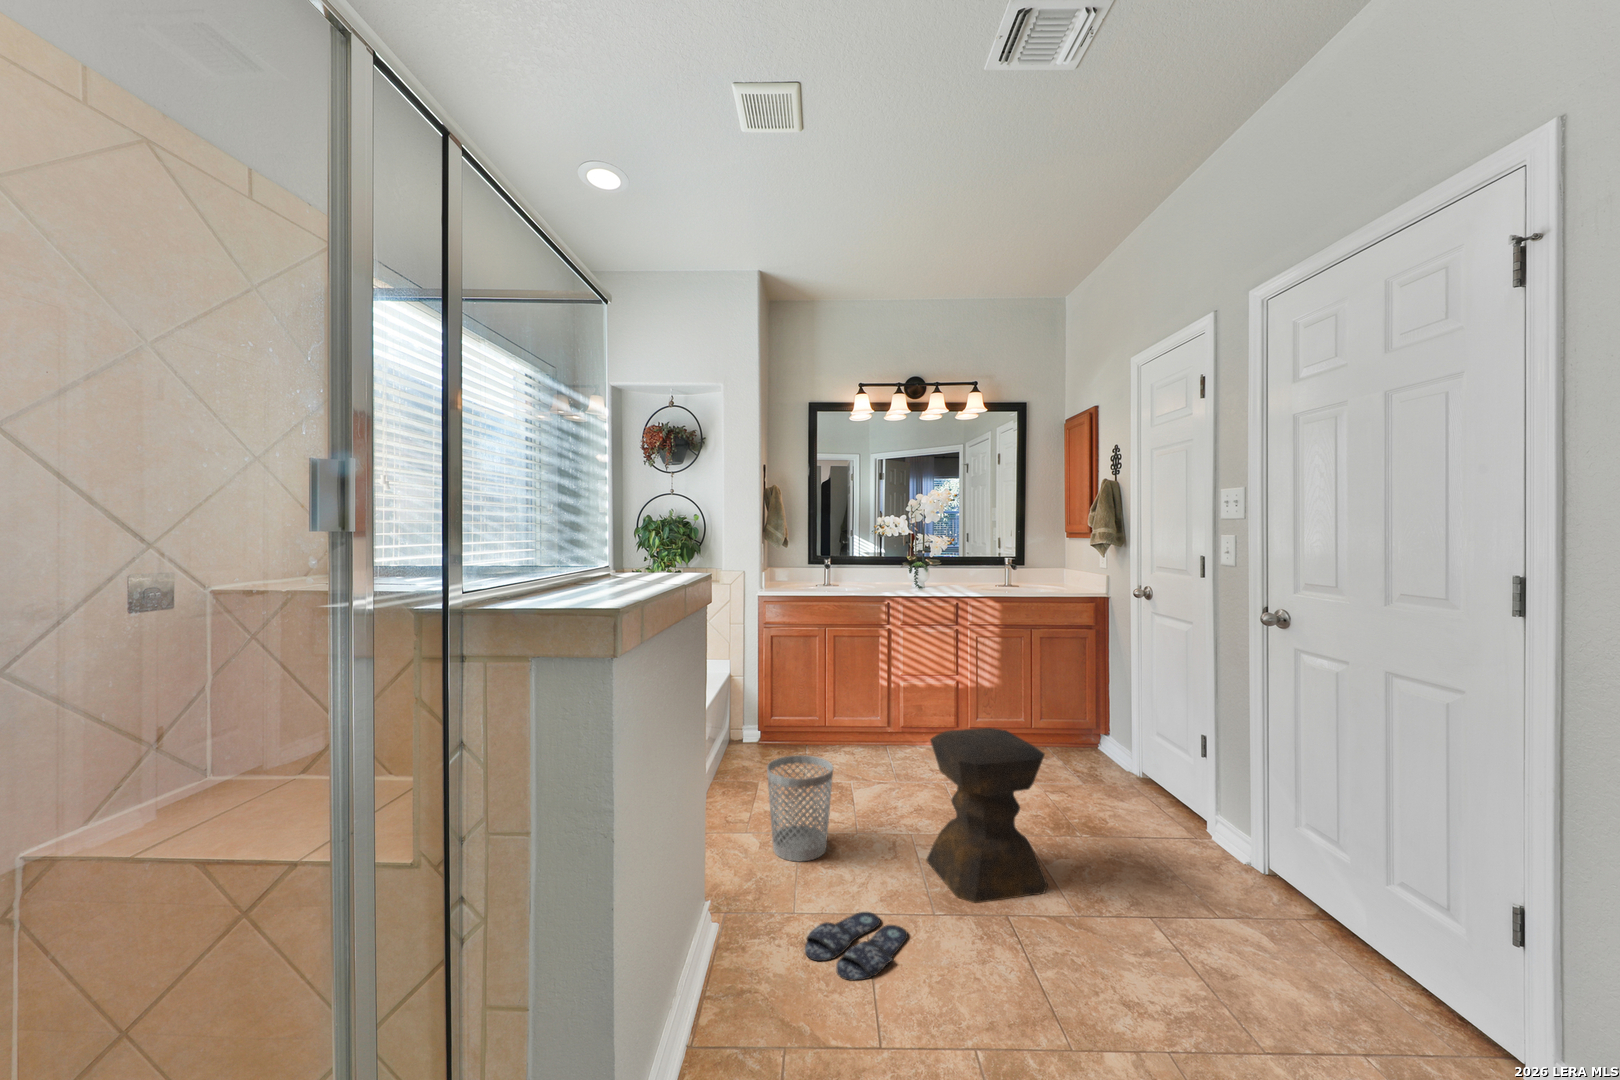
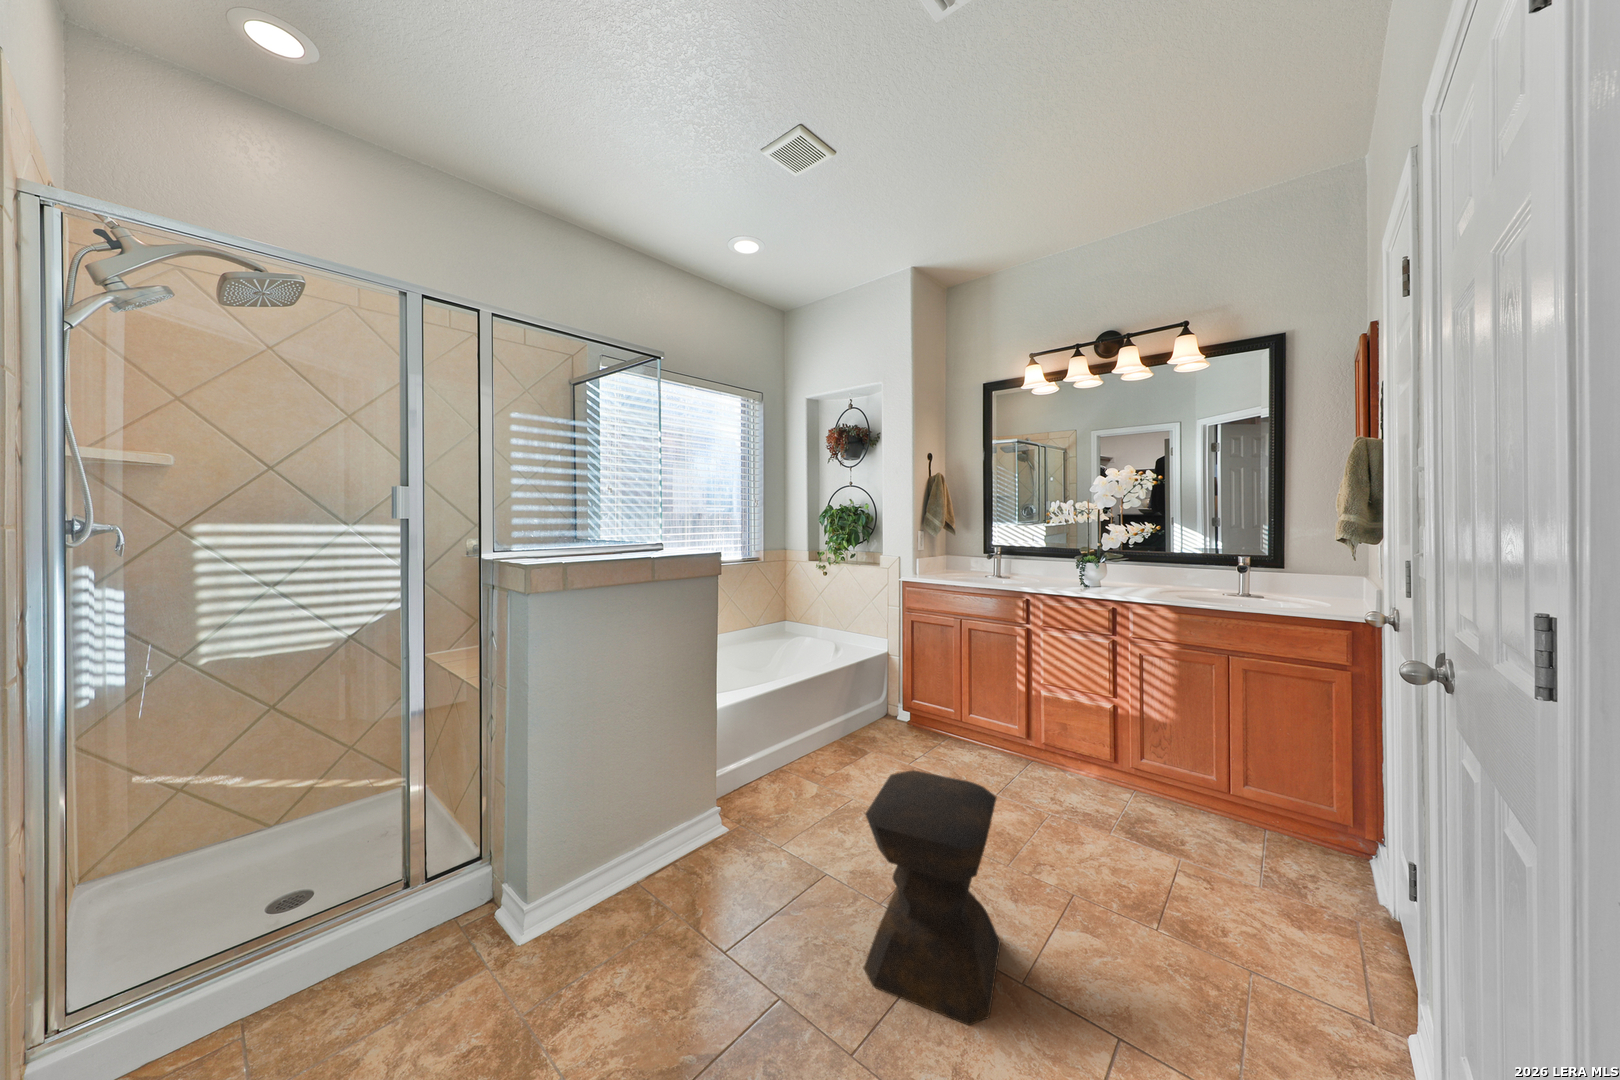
wastebasket: present [767,755,833,861] -> none [765,747,830,855]
slippers: present [805,912,908,980] -> none [658,924,766,1006]

